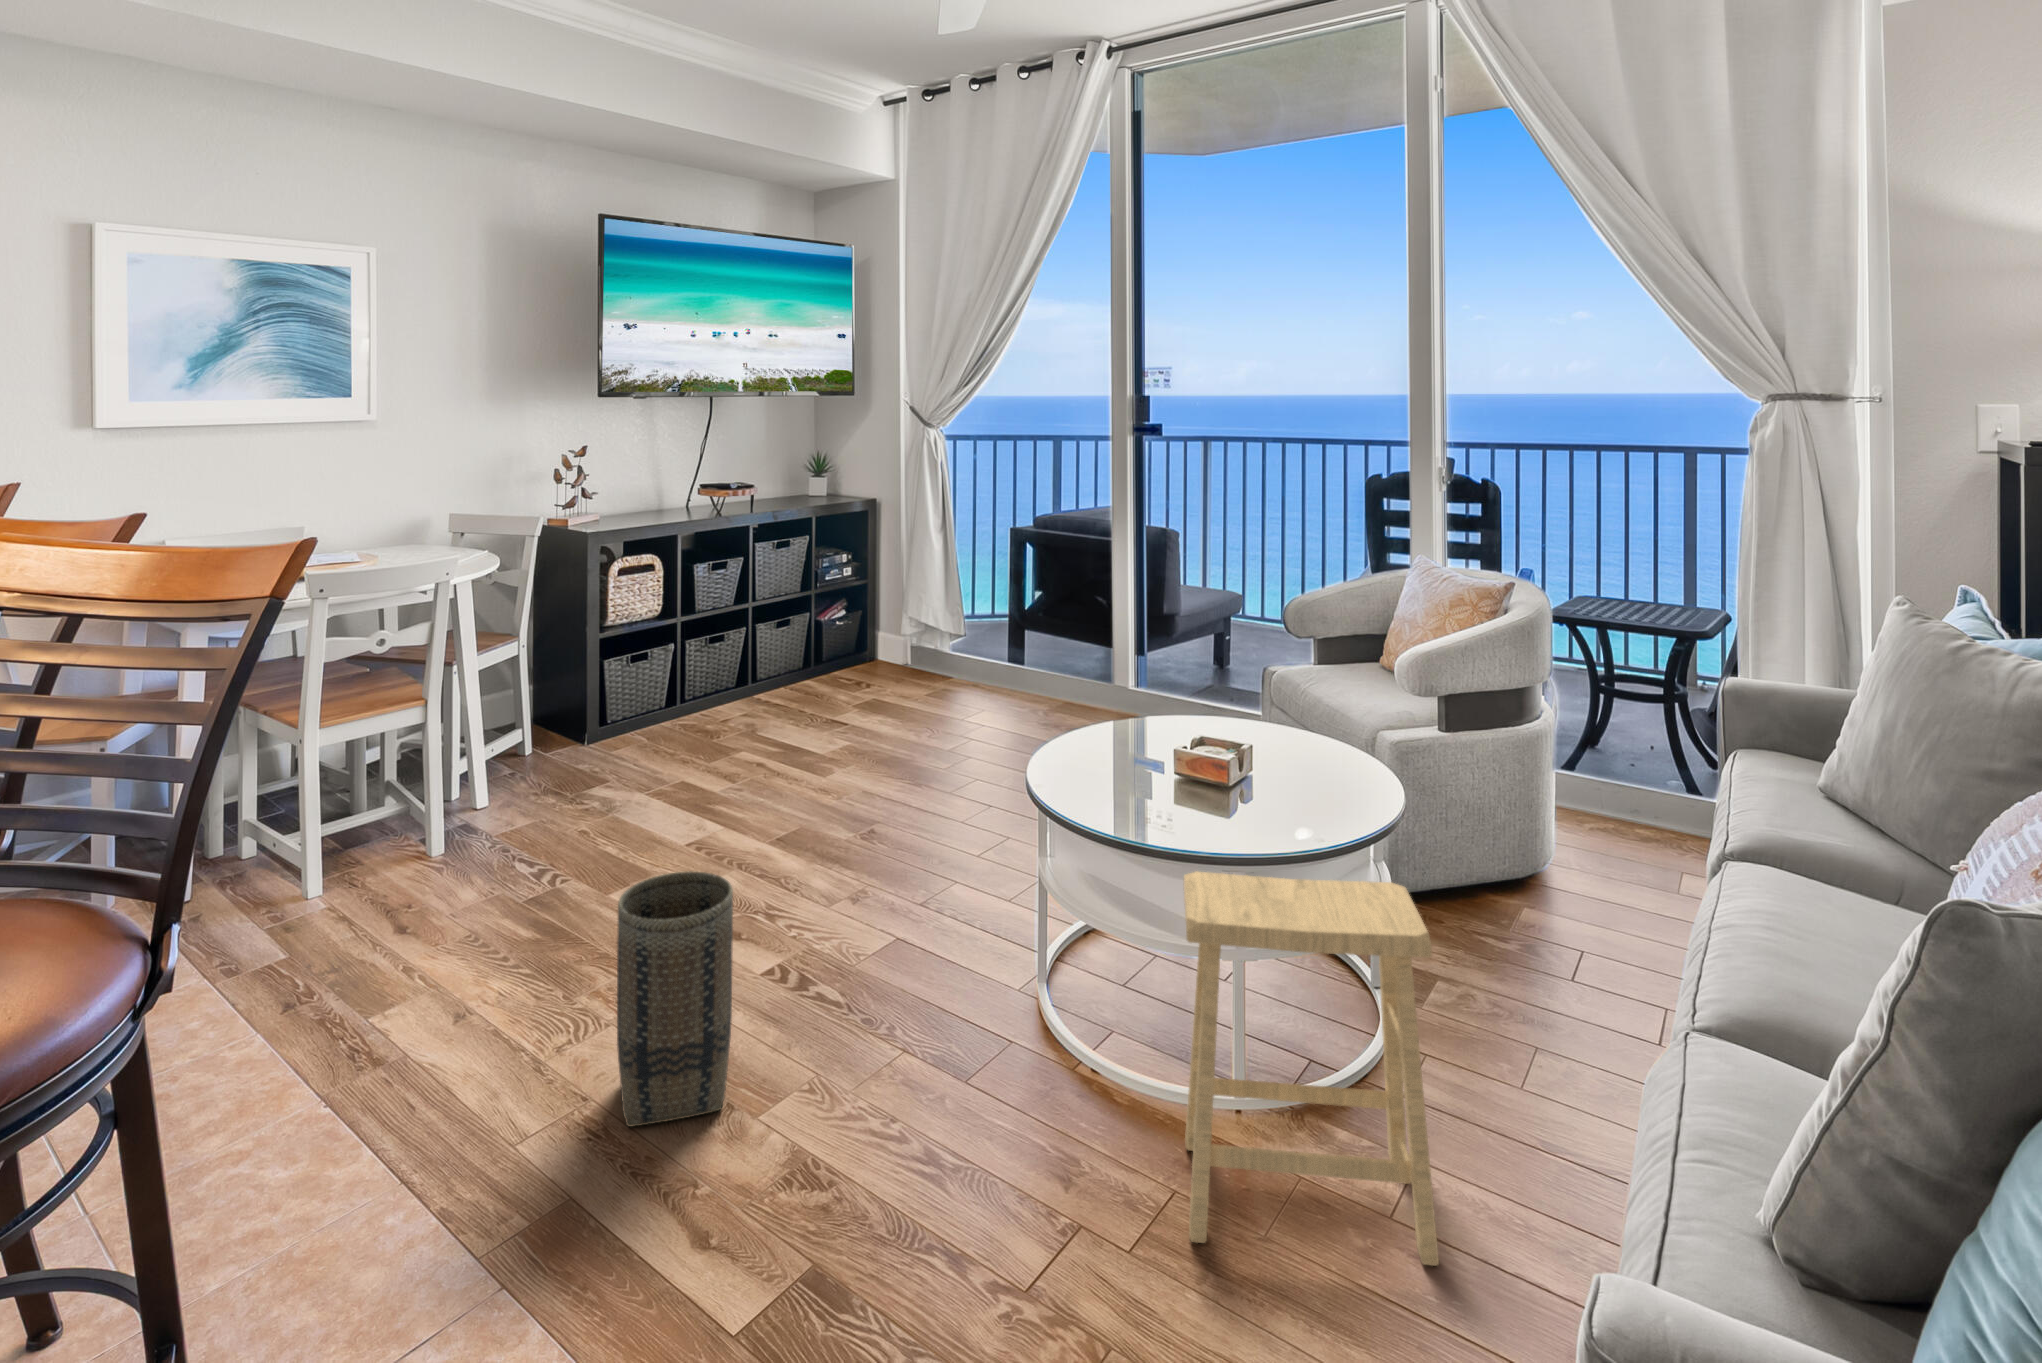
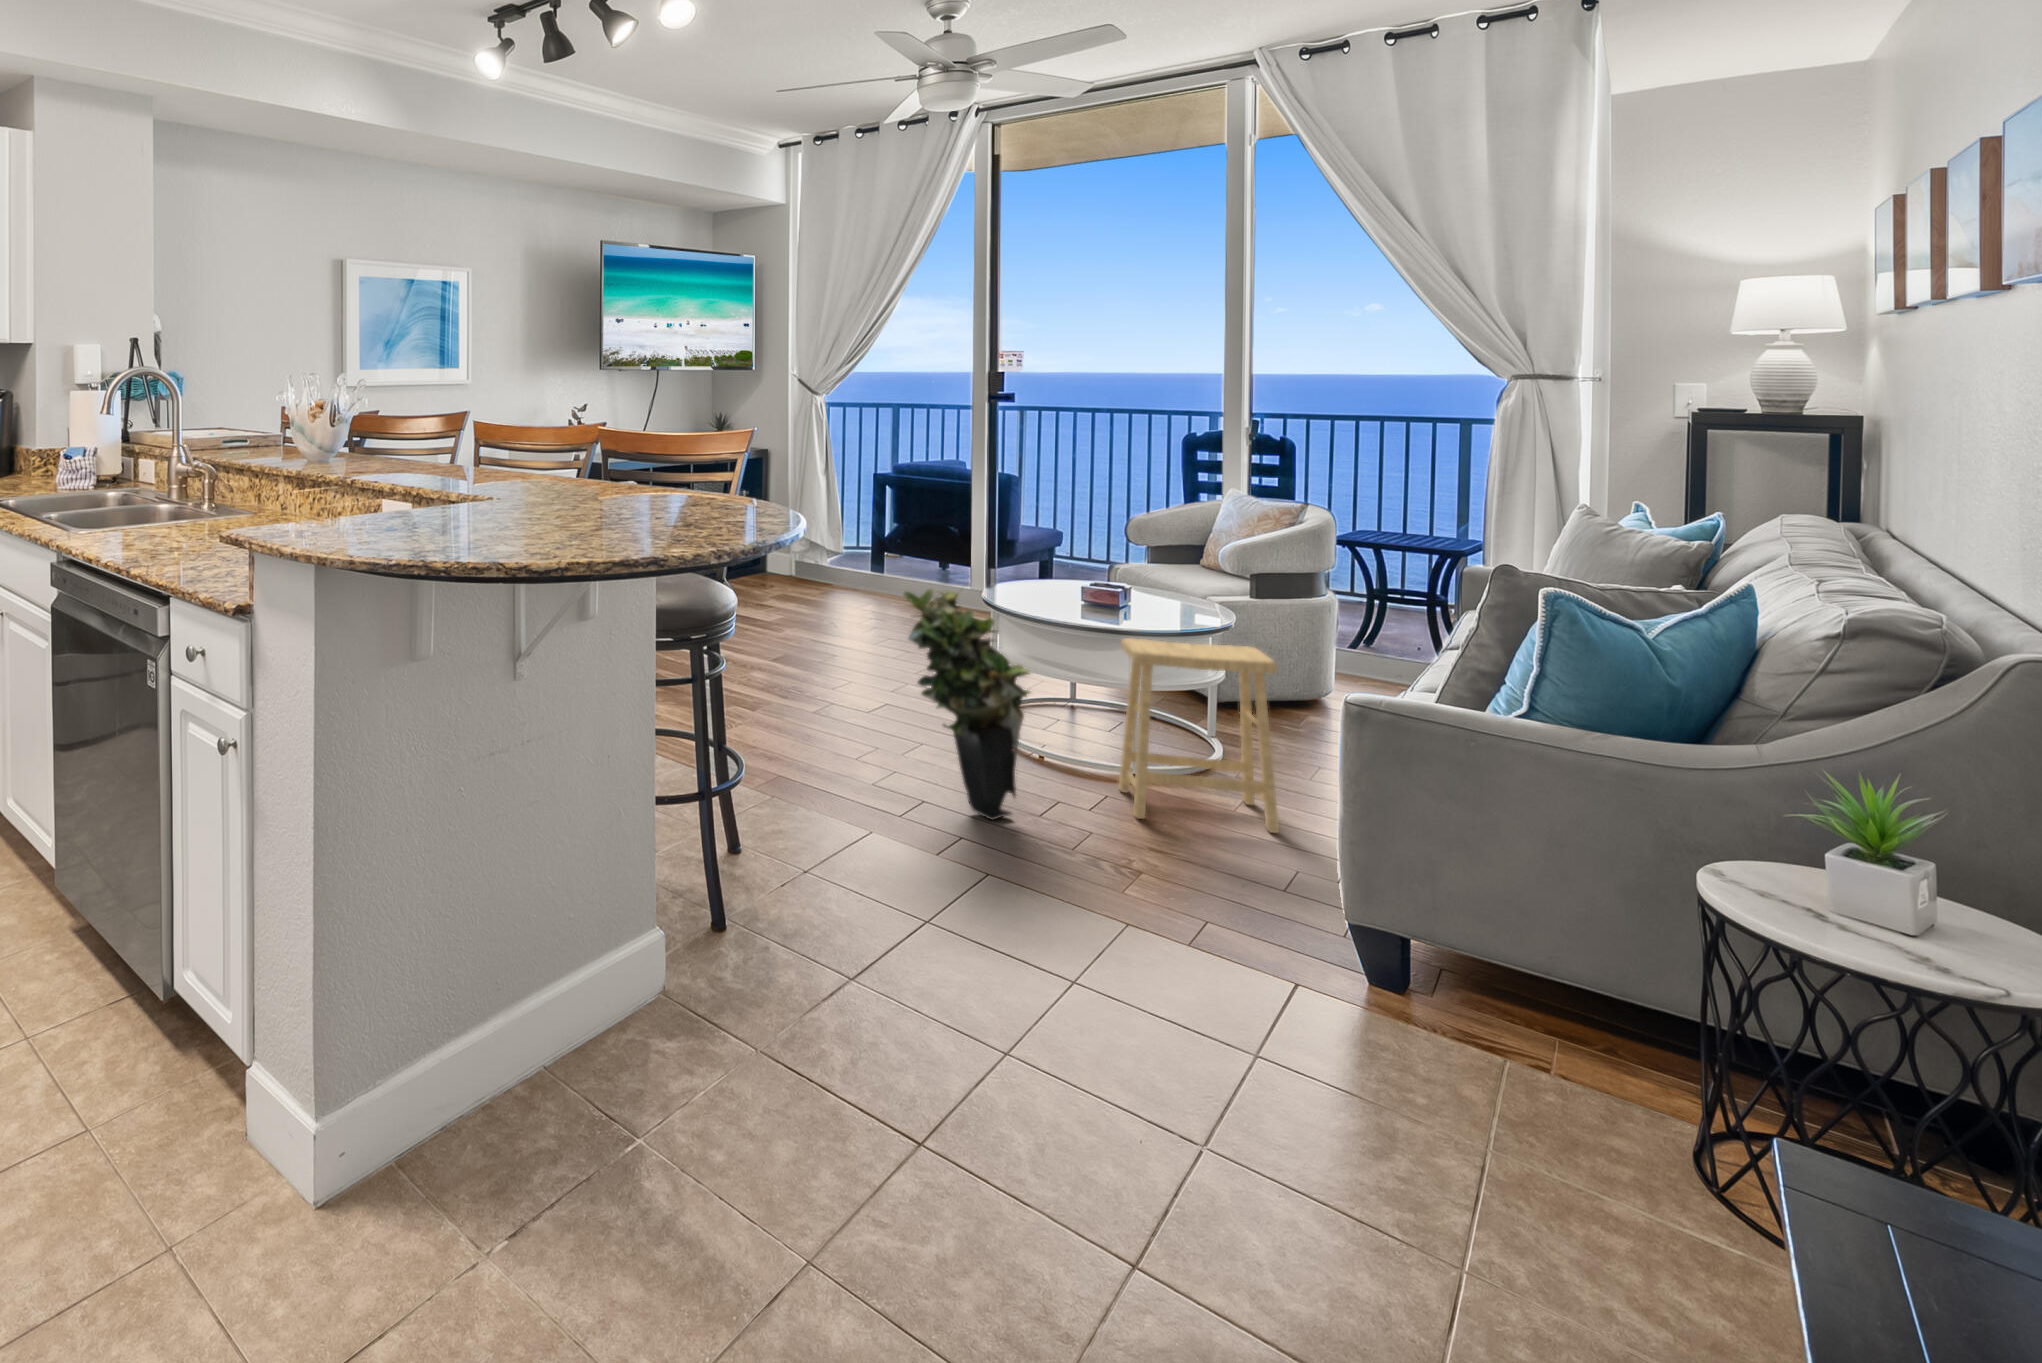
potted plant: none [766,791,1004,1285] -> present [903,589,1030,820]
basket: present [617,871,733,1127] -> none [778,640,843,766]

